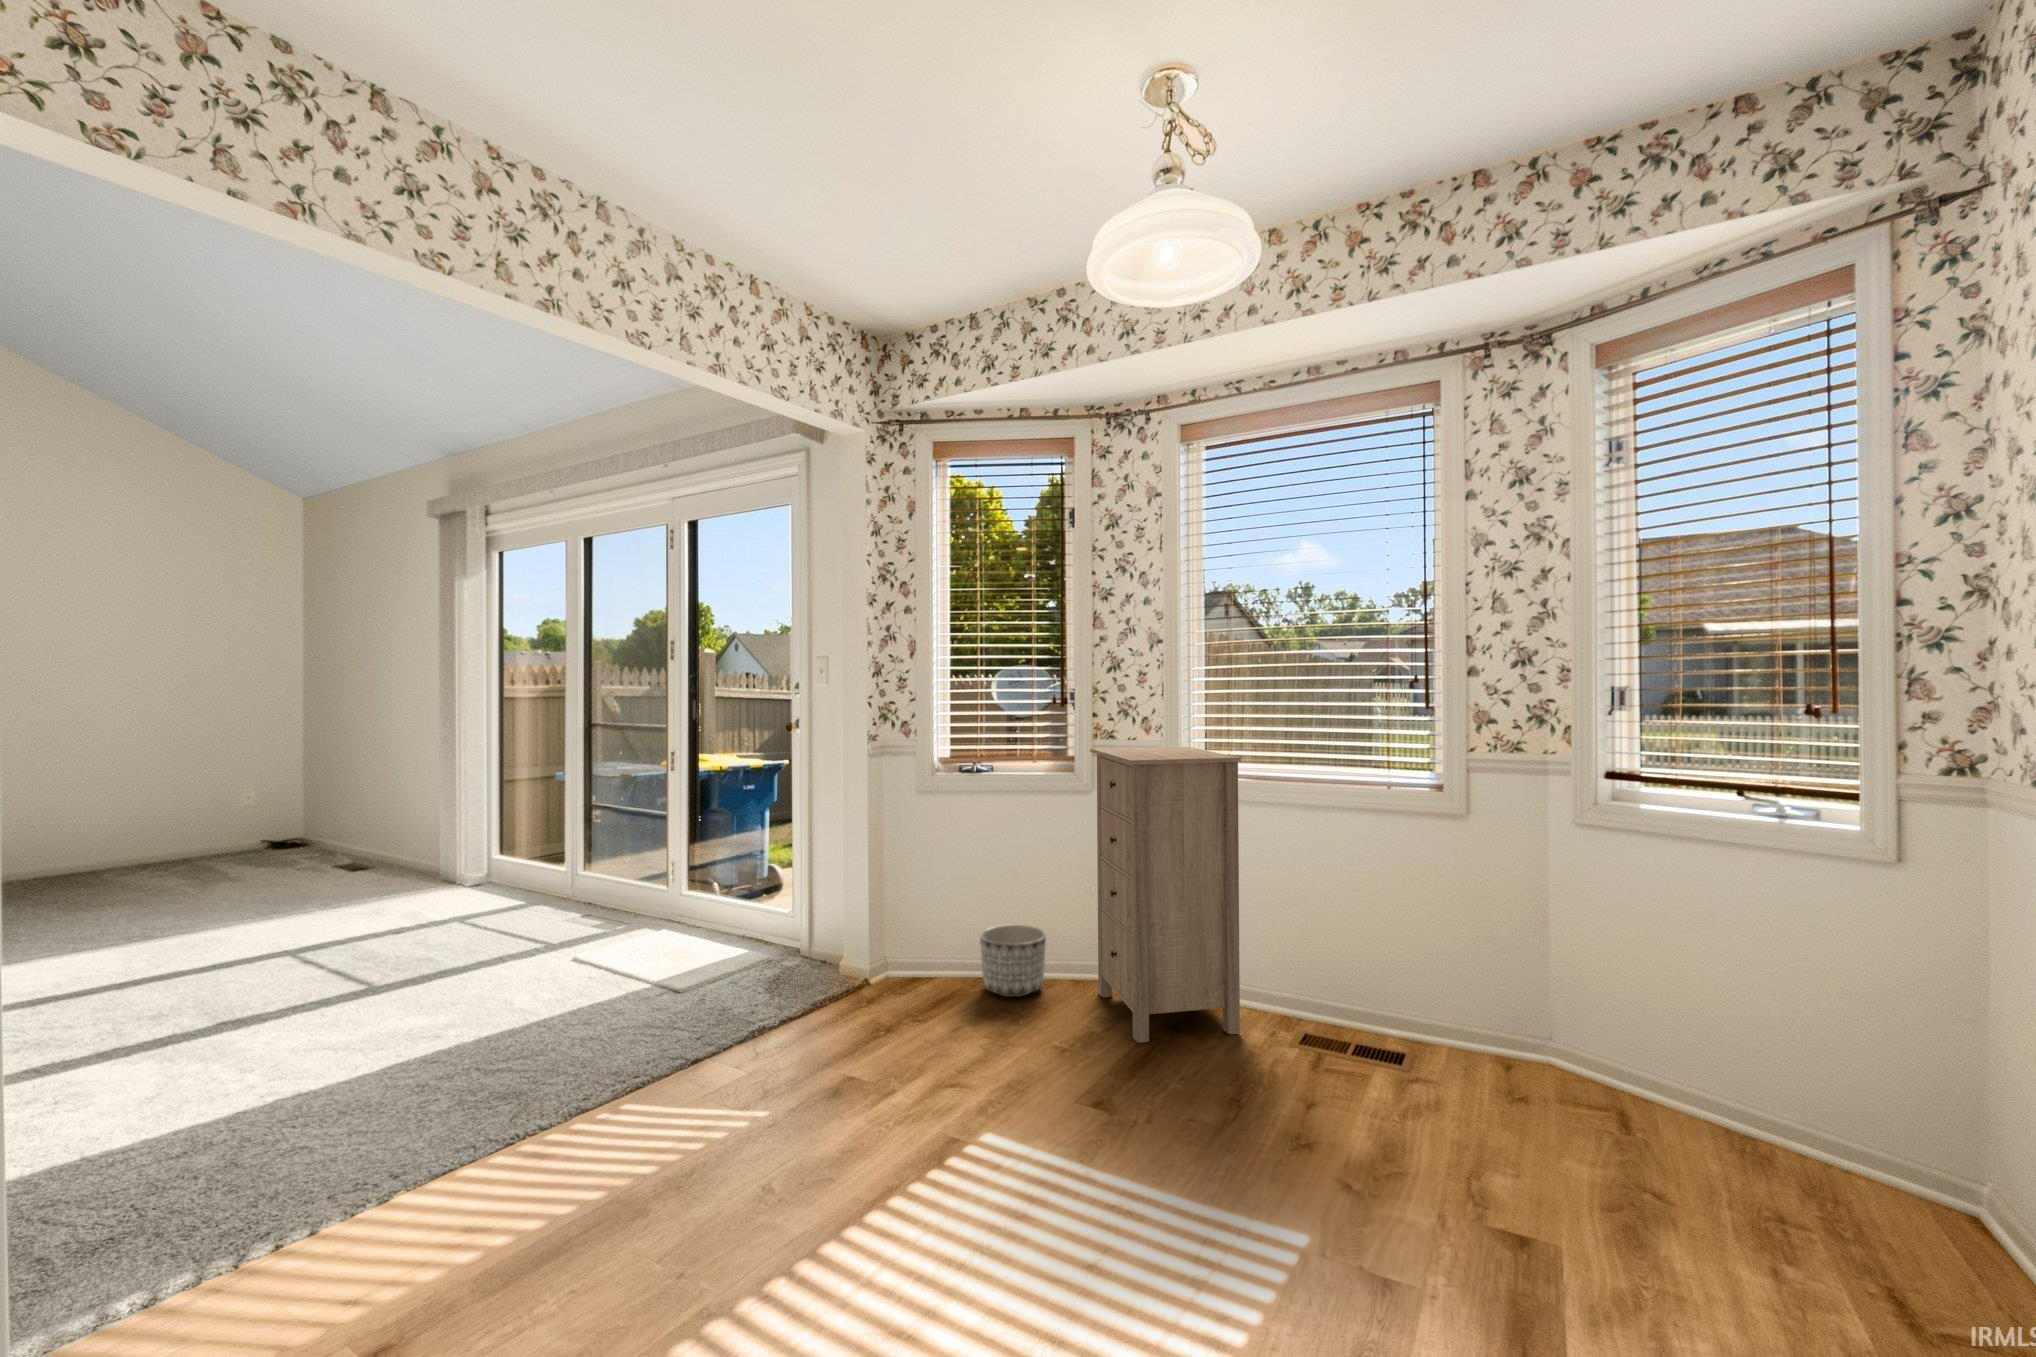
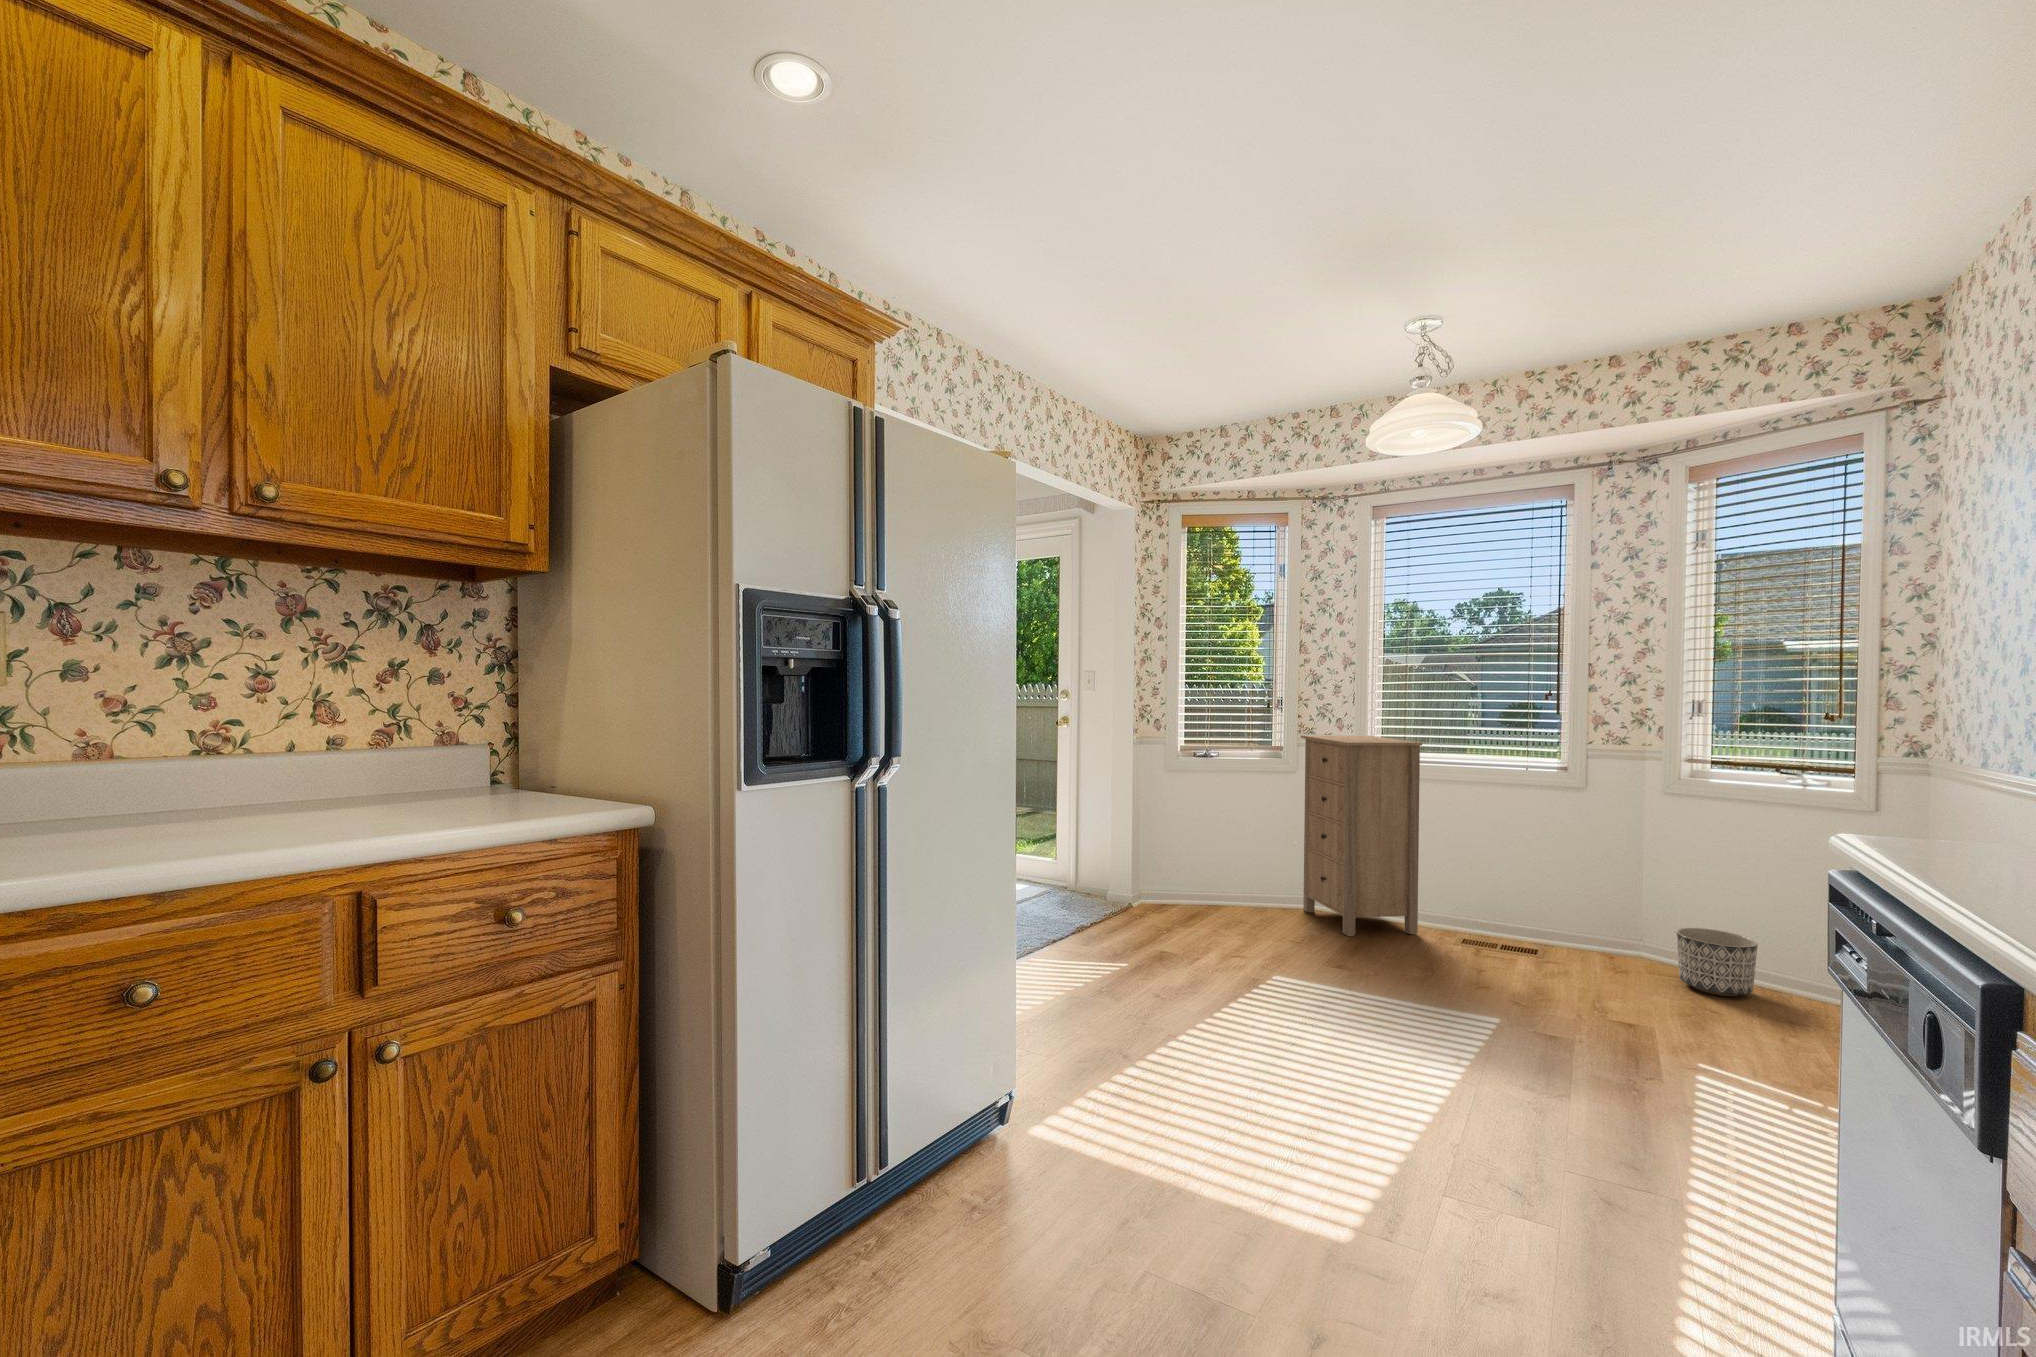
planter: present [980,925,1046,997] -> present [1676,928,1758,996]

